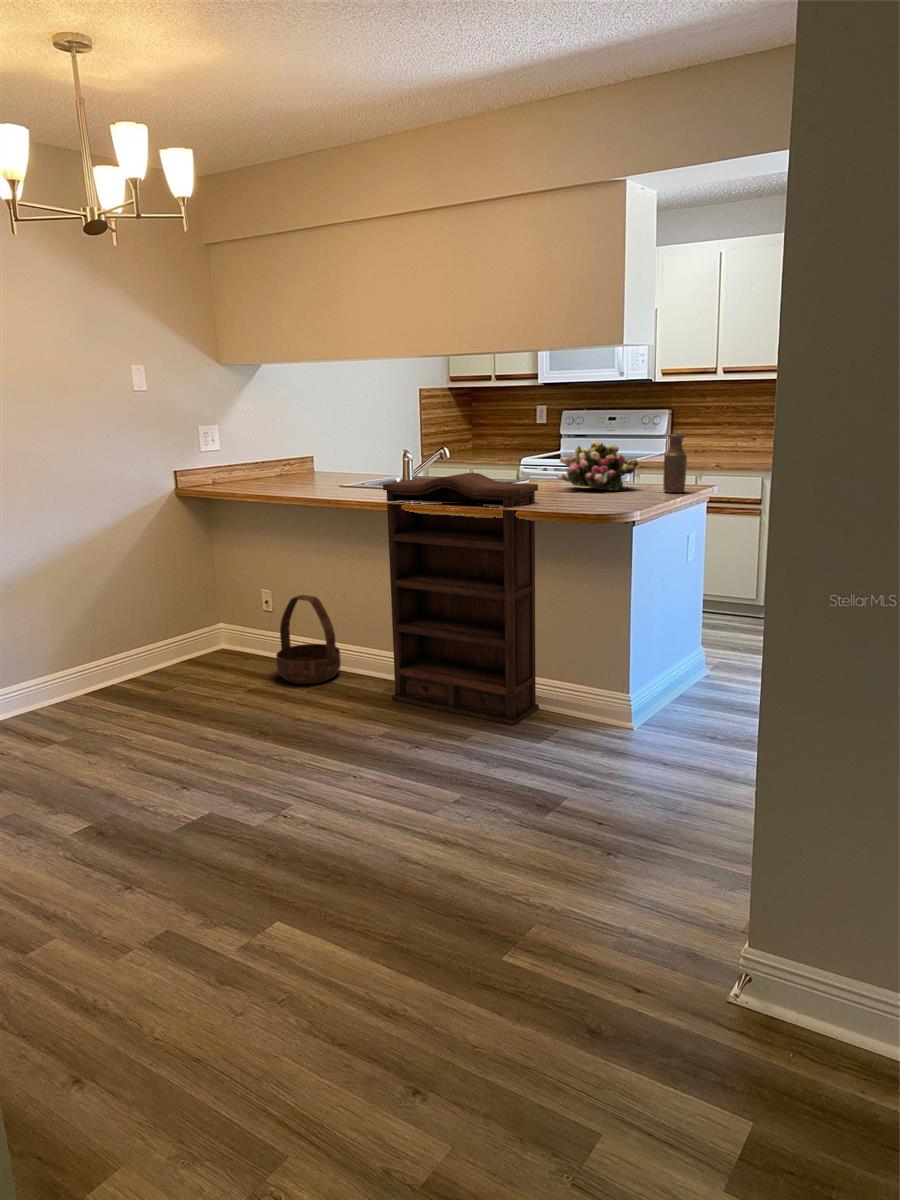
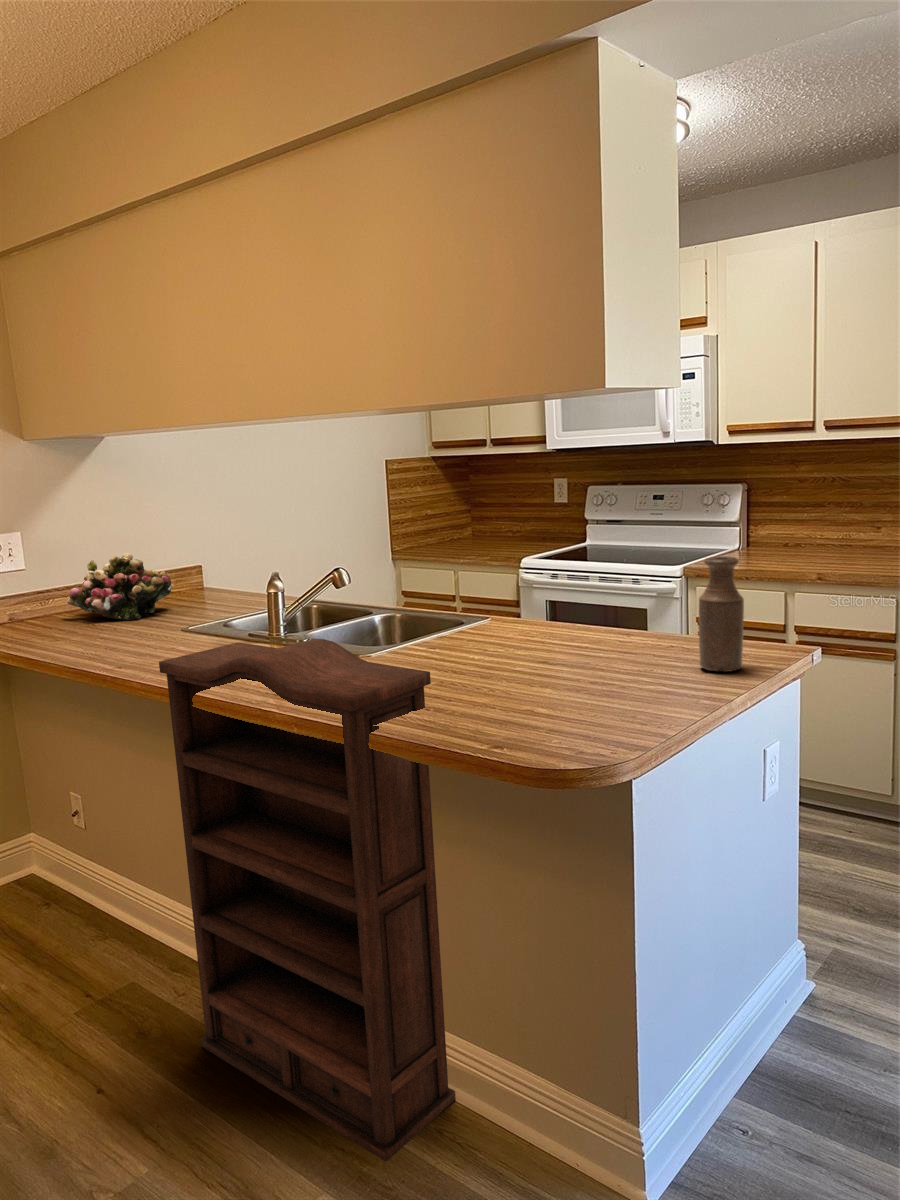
flower arrangement: present [557,441,638,491] -> present [67,553,172,620]
basket: present [276,595,341,684] -> none [43,824,159,985]

